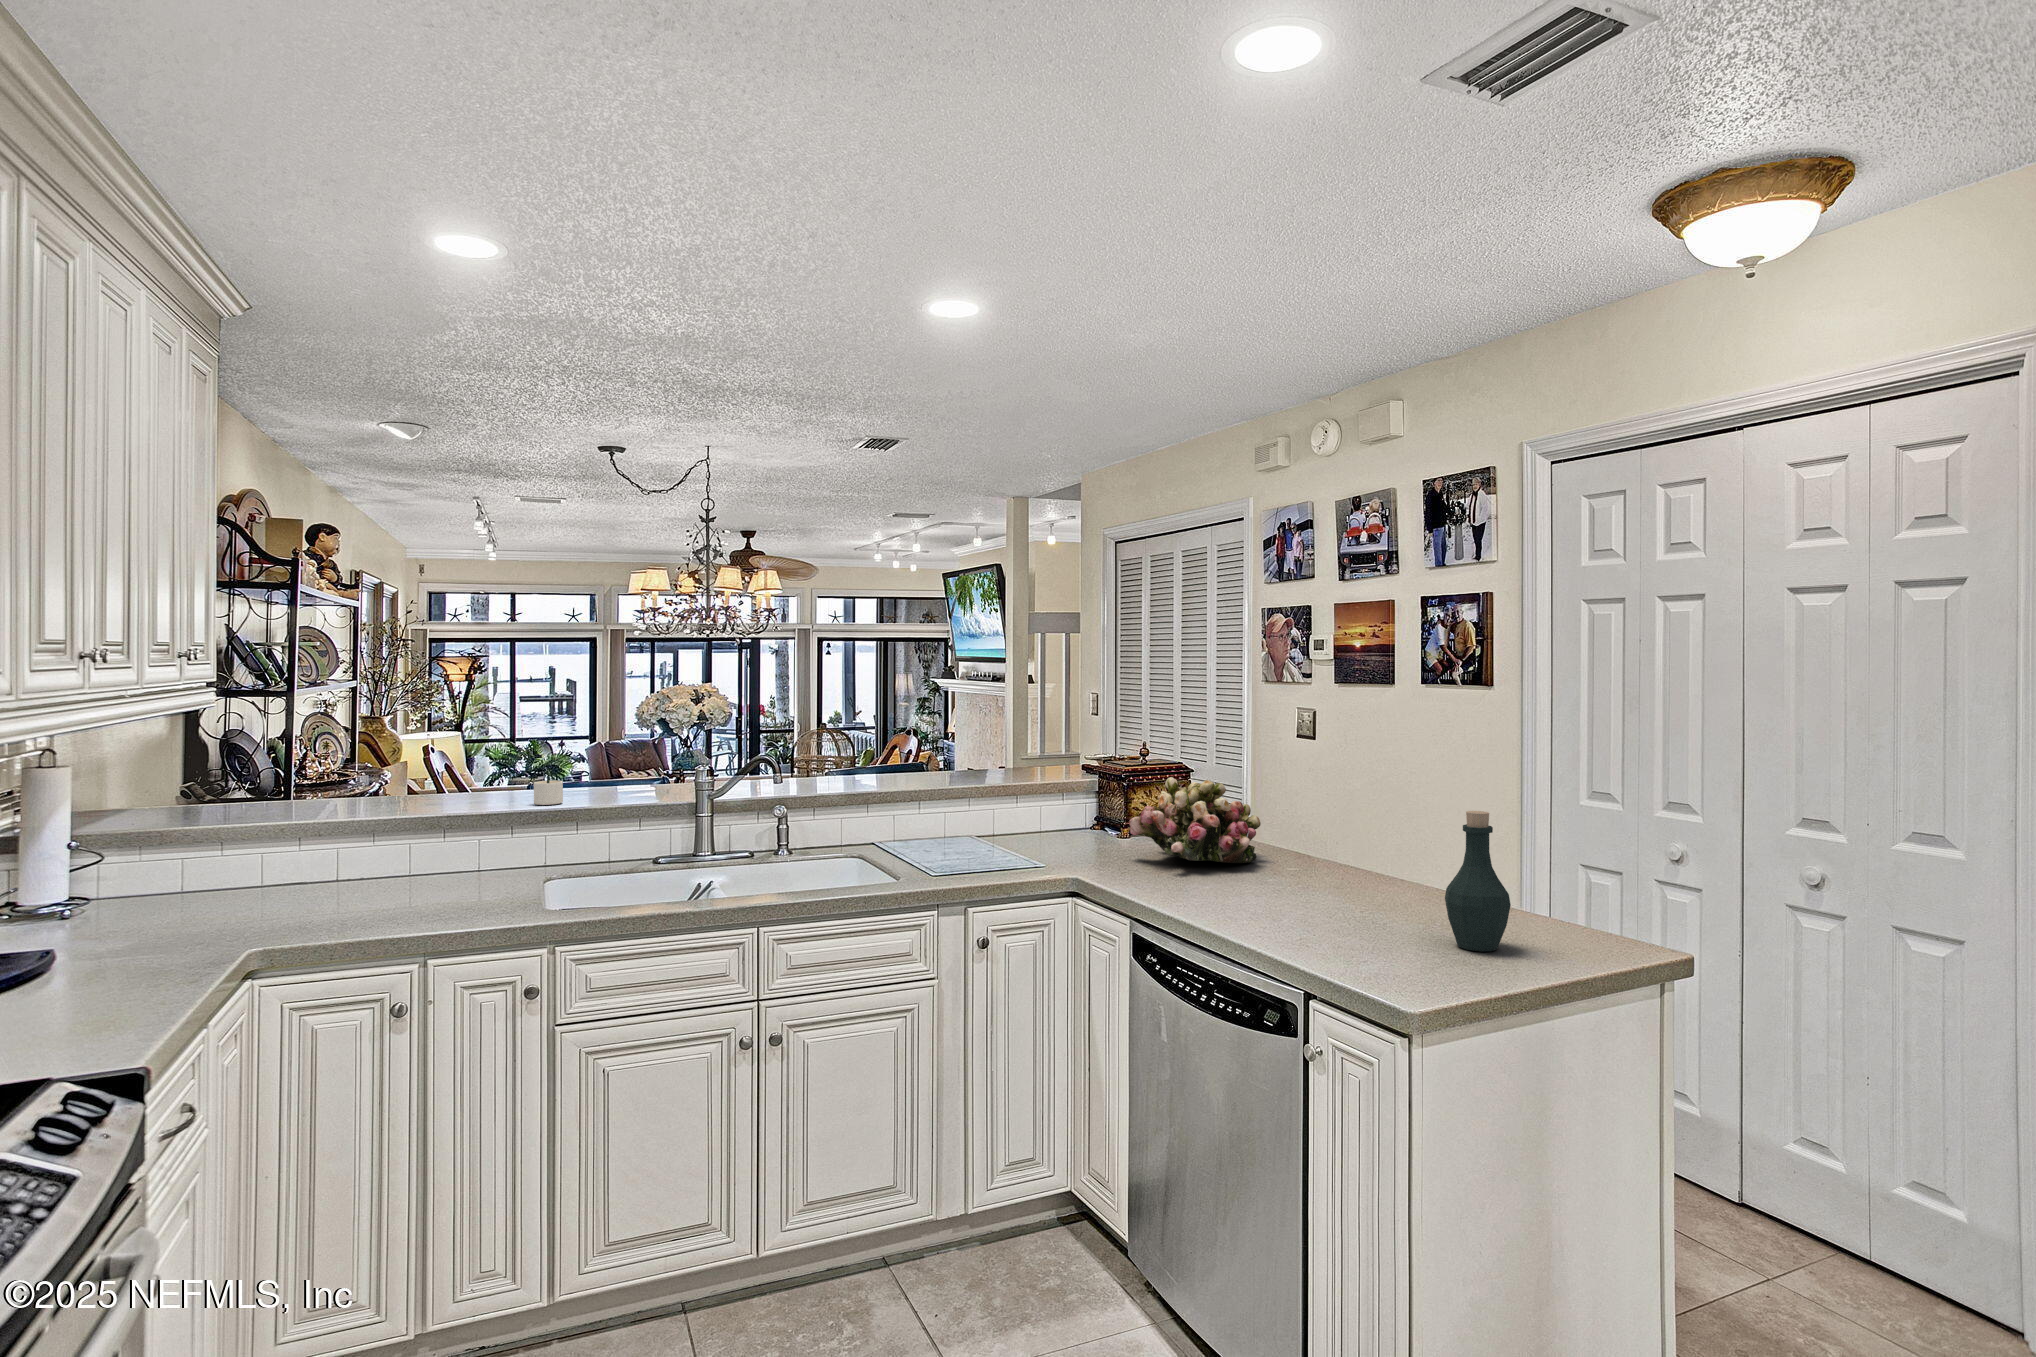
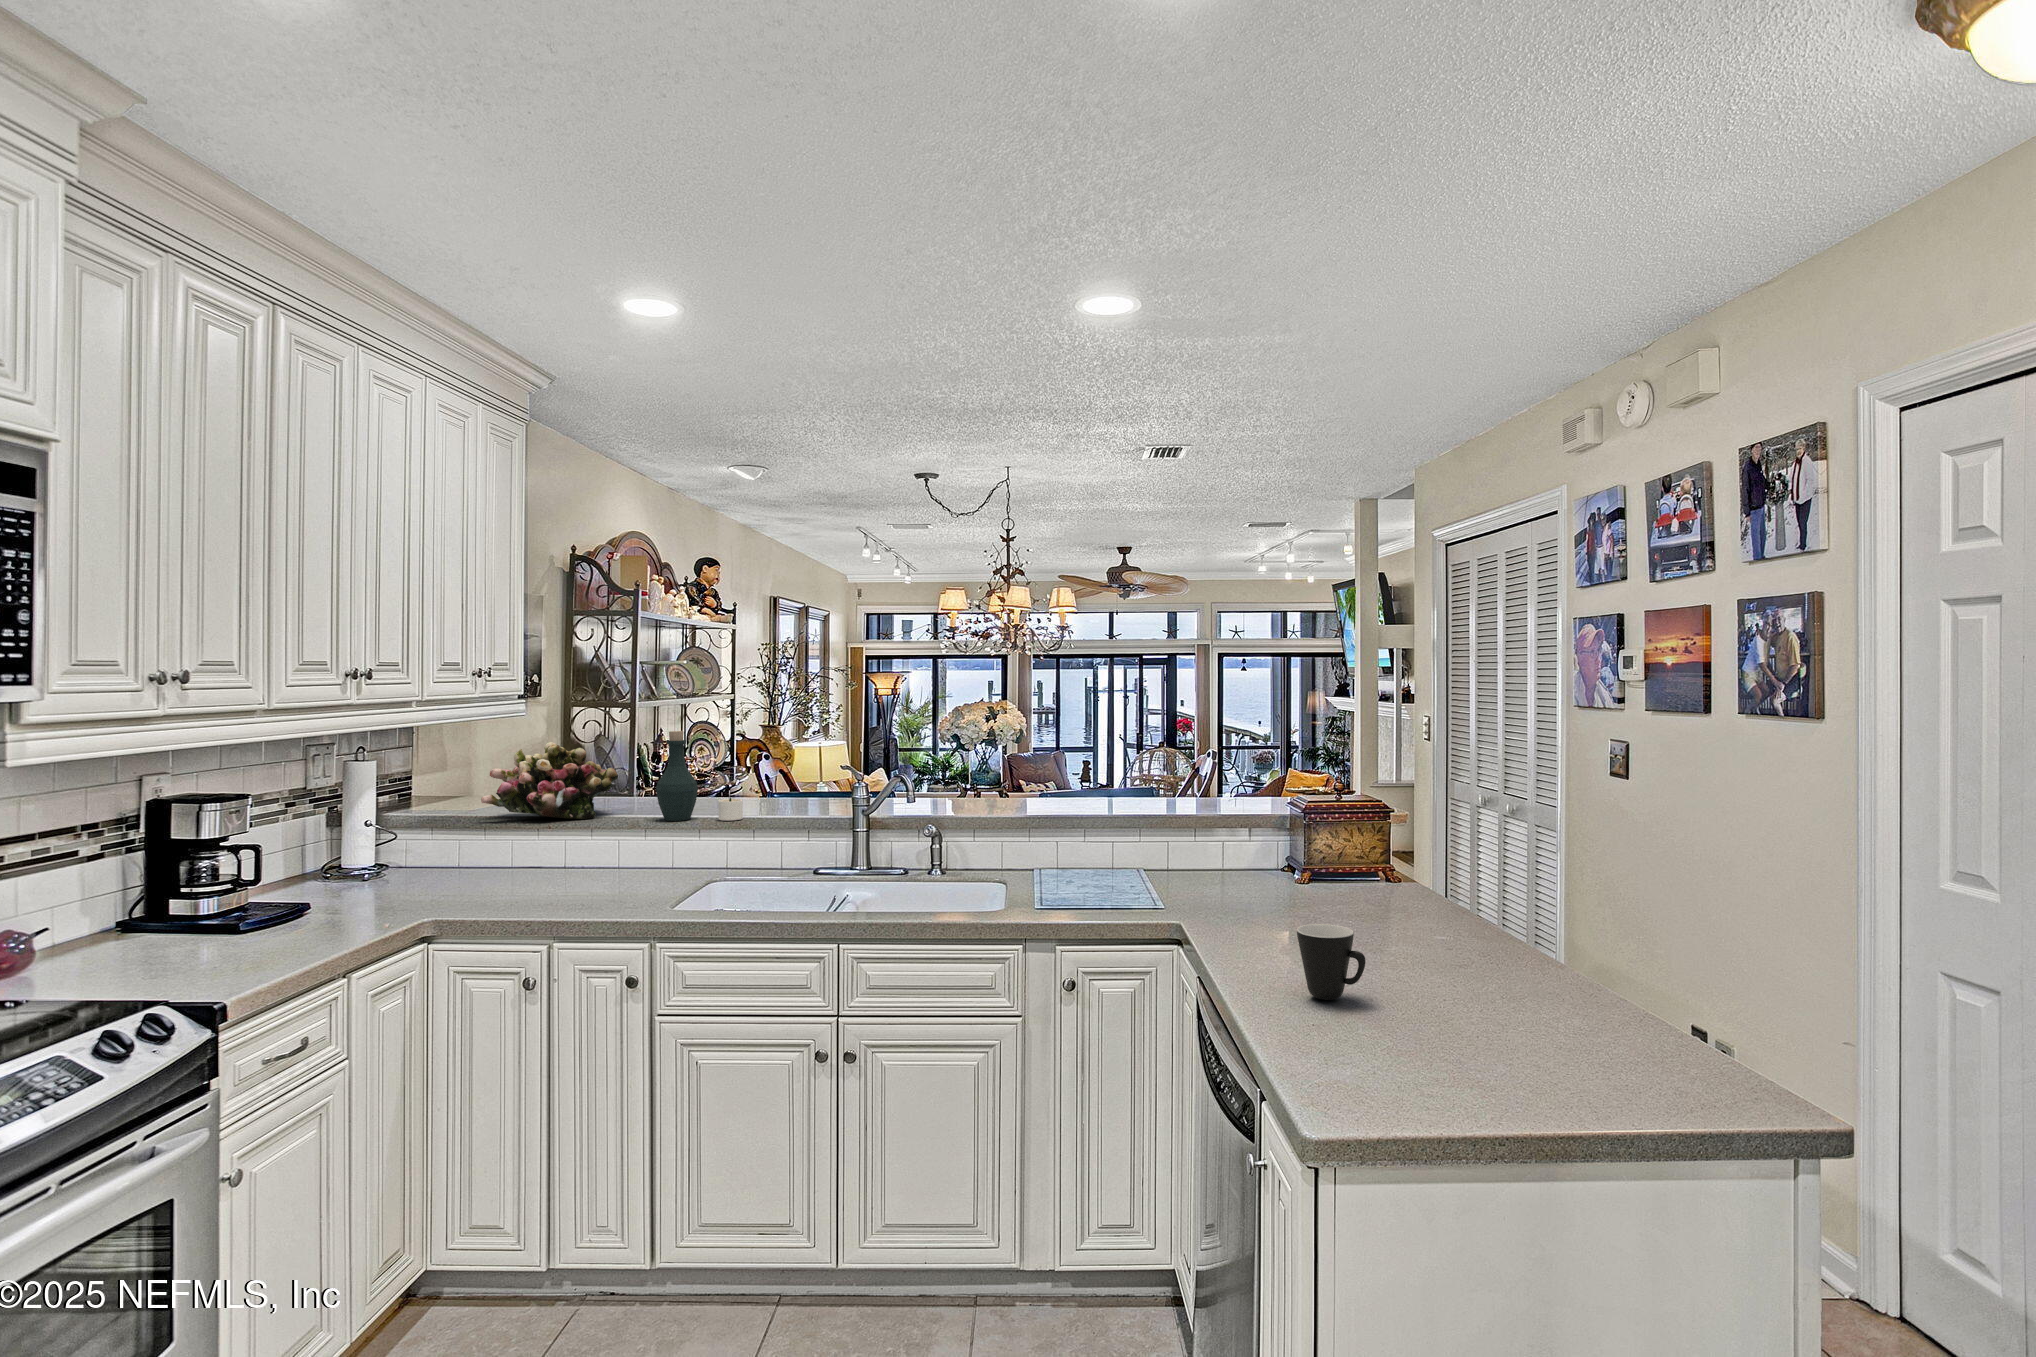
flower arrangement: present [1129,777,1261,863] -> present [481,742,618,819]
bottle: present [1445,811,1511,951] -> present [656,731,698,821]
mug: none [1260,856,1319,920] -> present [1297,924,1366,1000]

